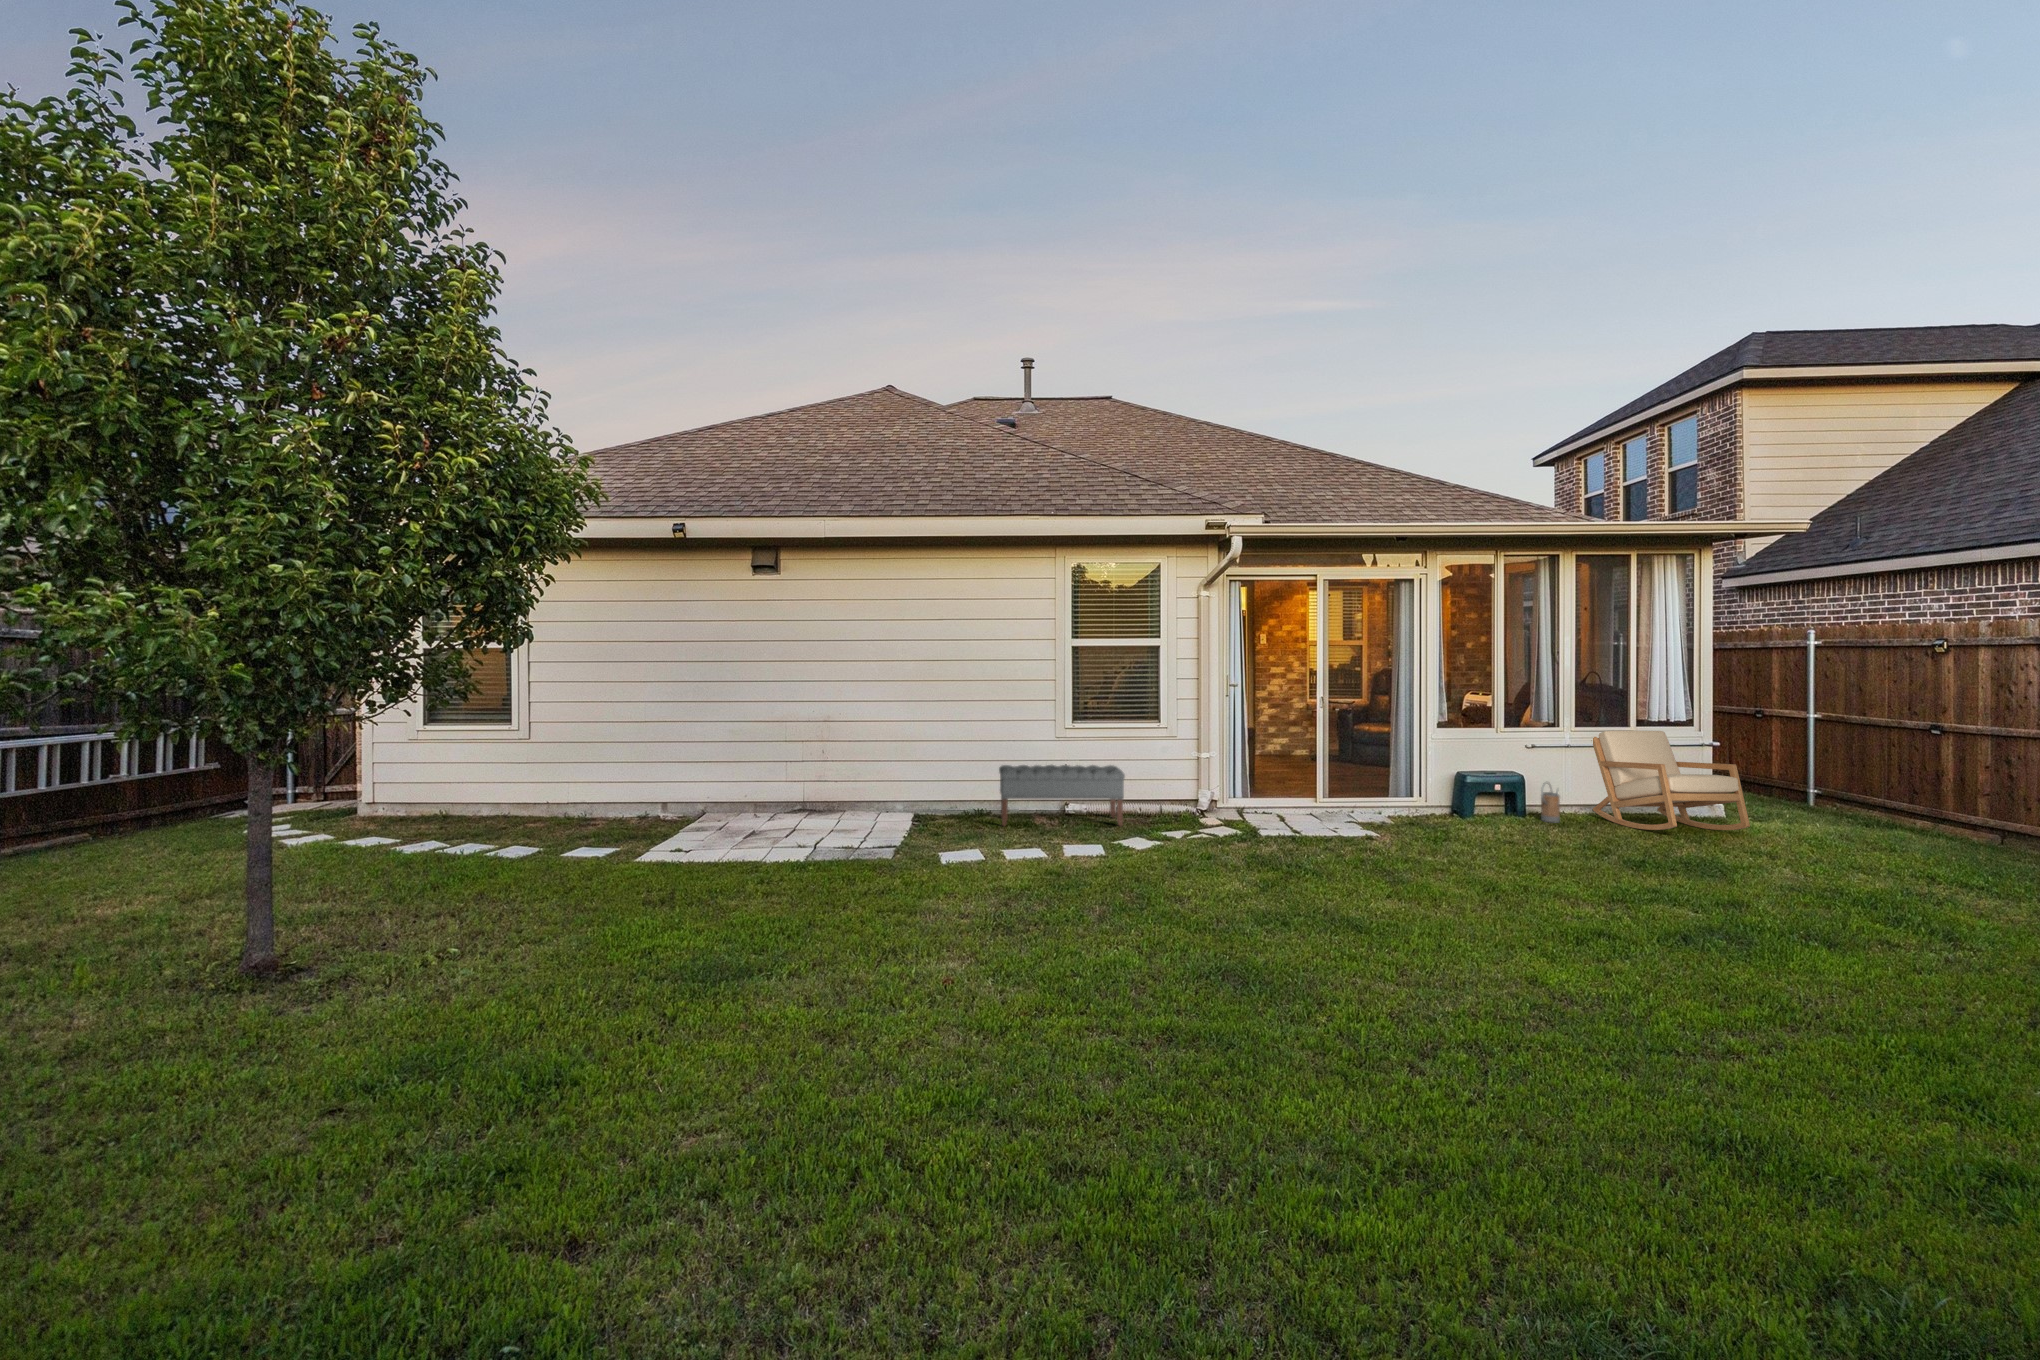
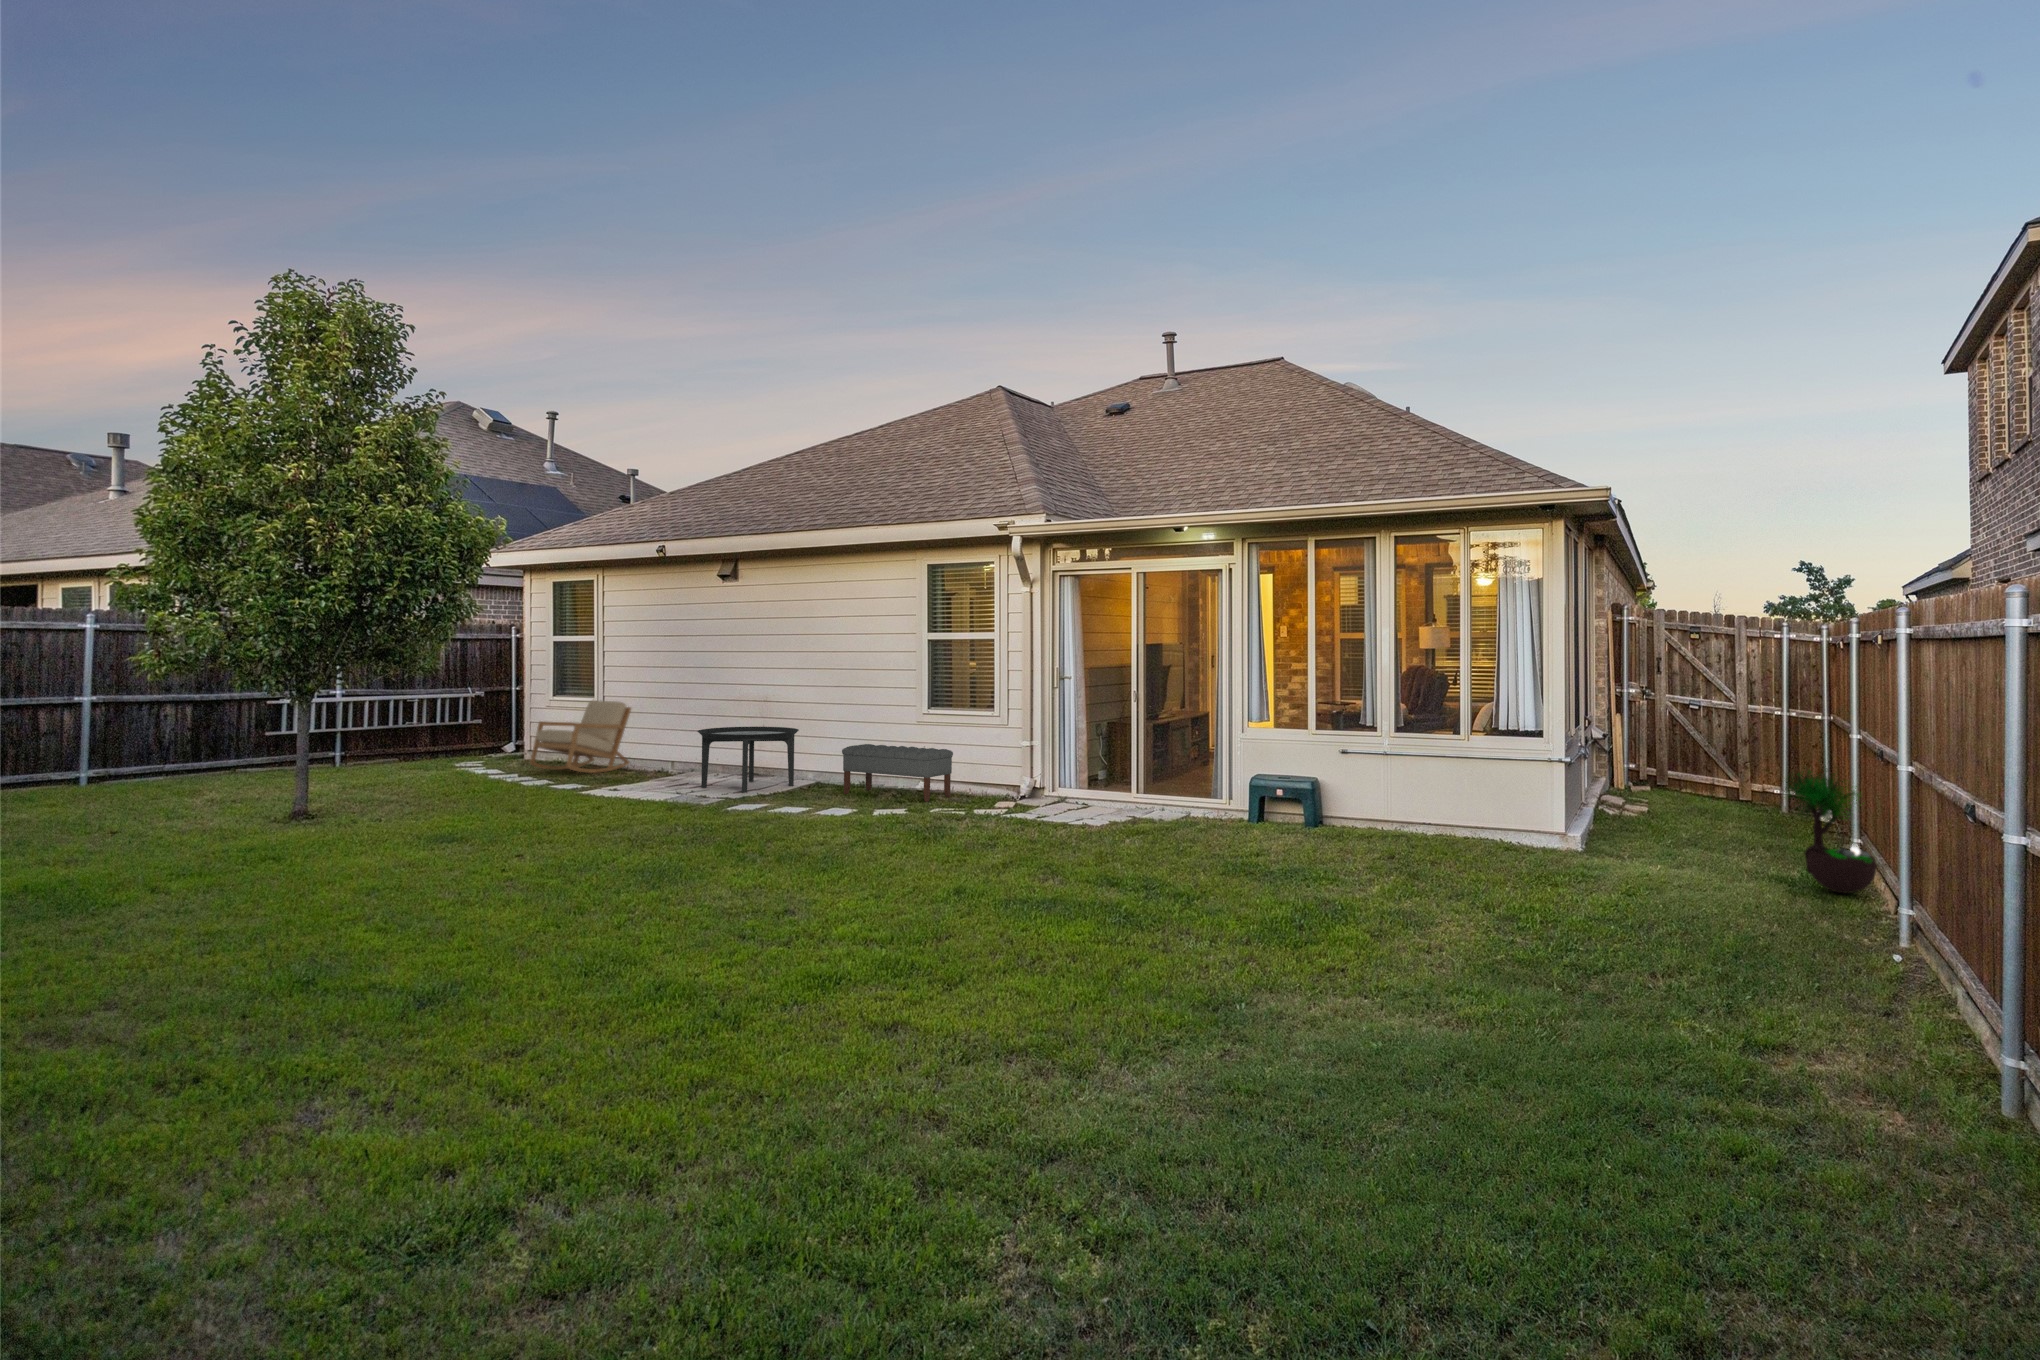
chair: present [1593,730,1750,830] -> present [530,701,631,773]
potted tree: none [1907,735,2004,833] -> present [1784,768,1877,893]
round table: none [796,751,919,838] -> present [697,727,799,793]
watering can: present [1541,783,1560,823] -> none [1319,790,1359,836]

